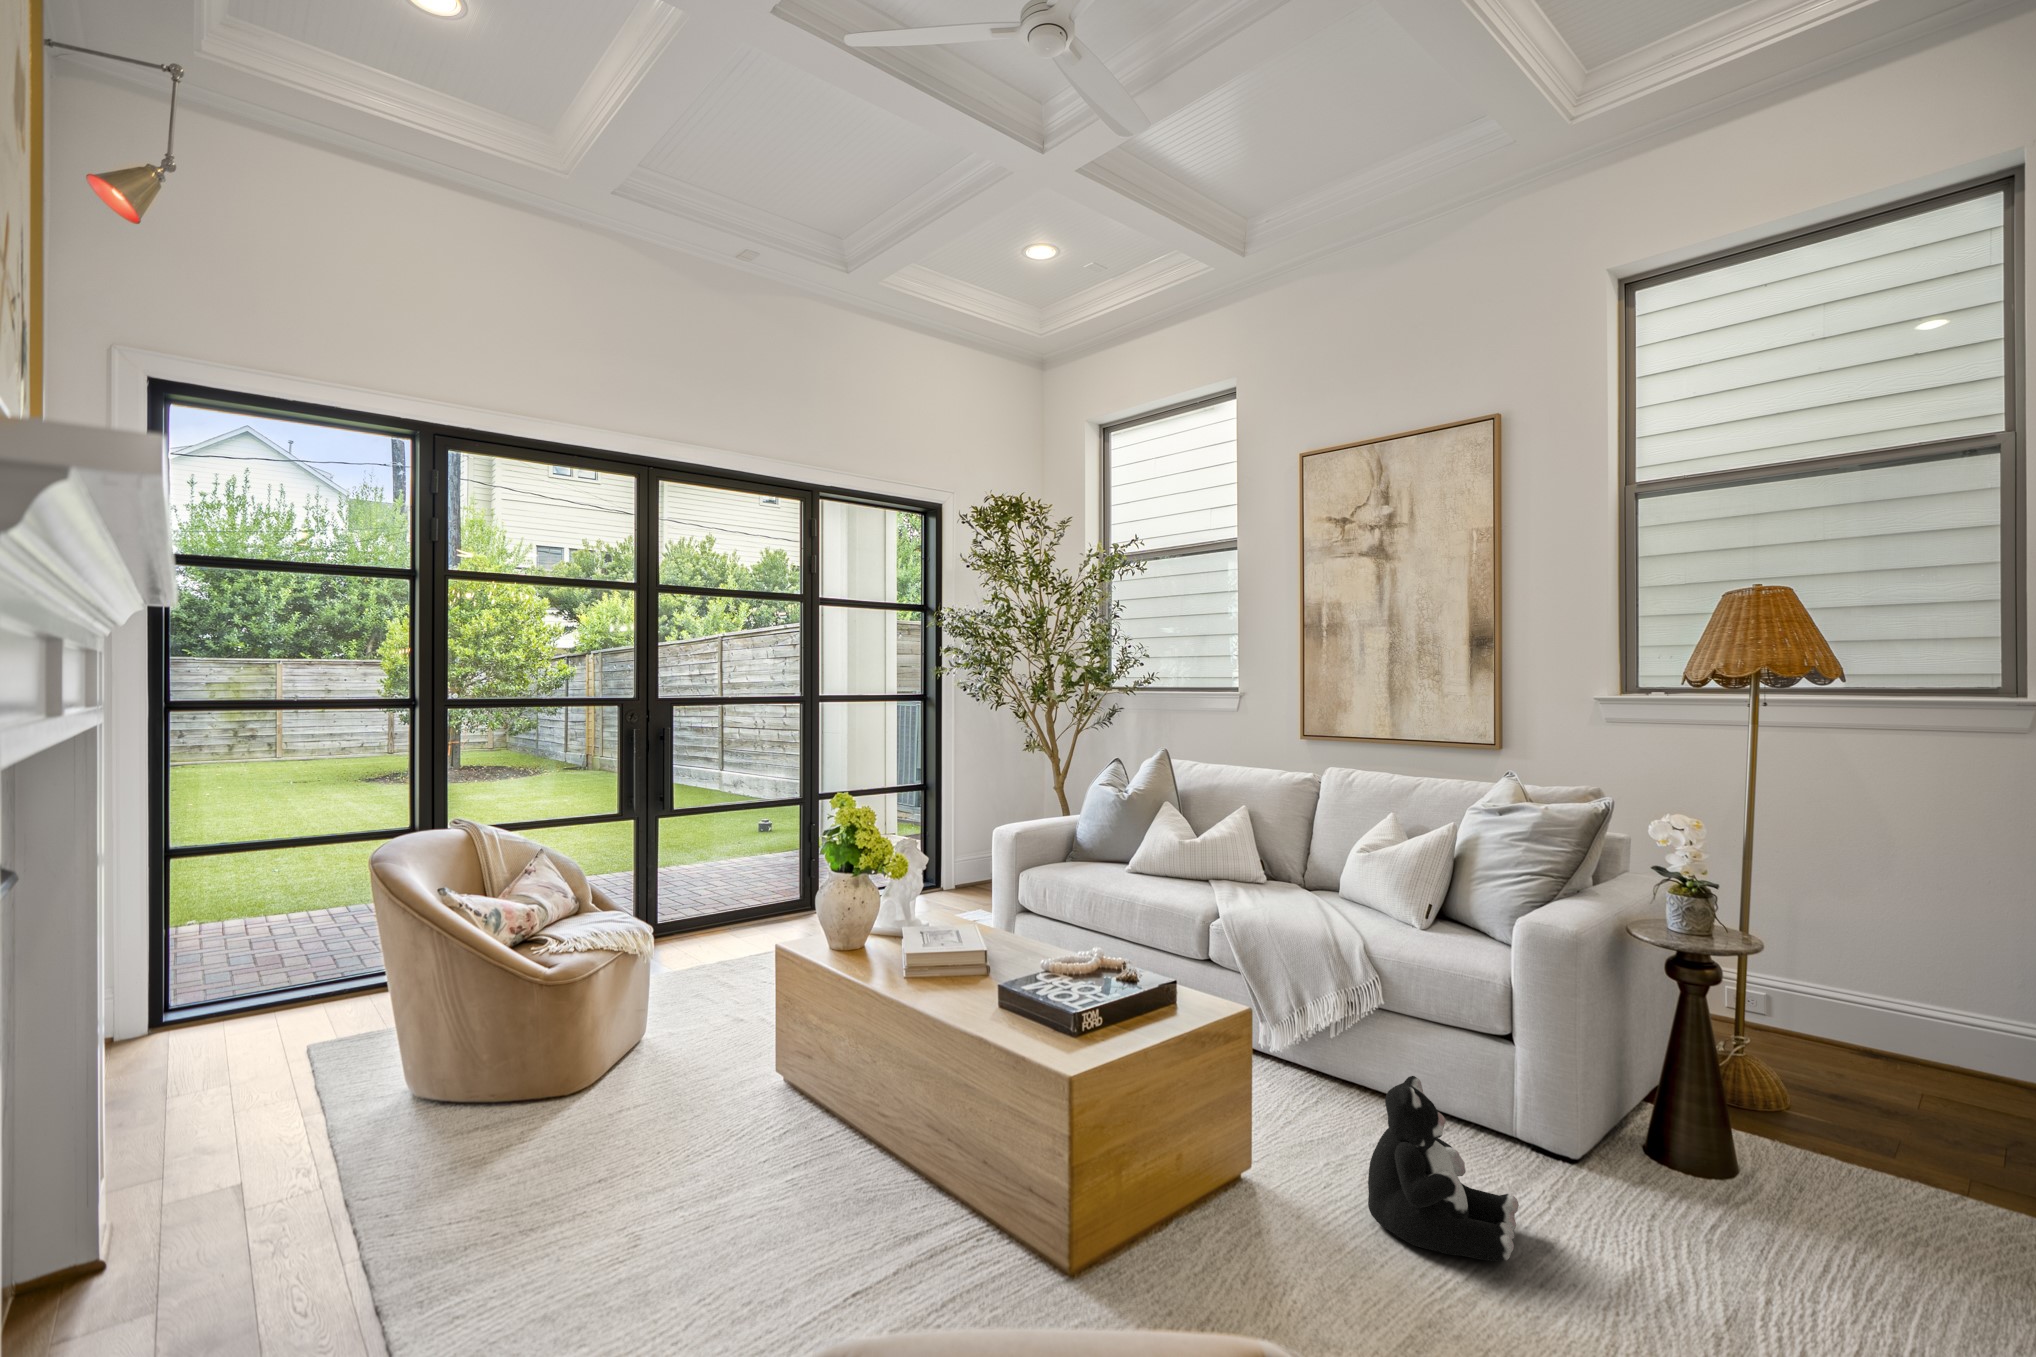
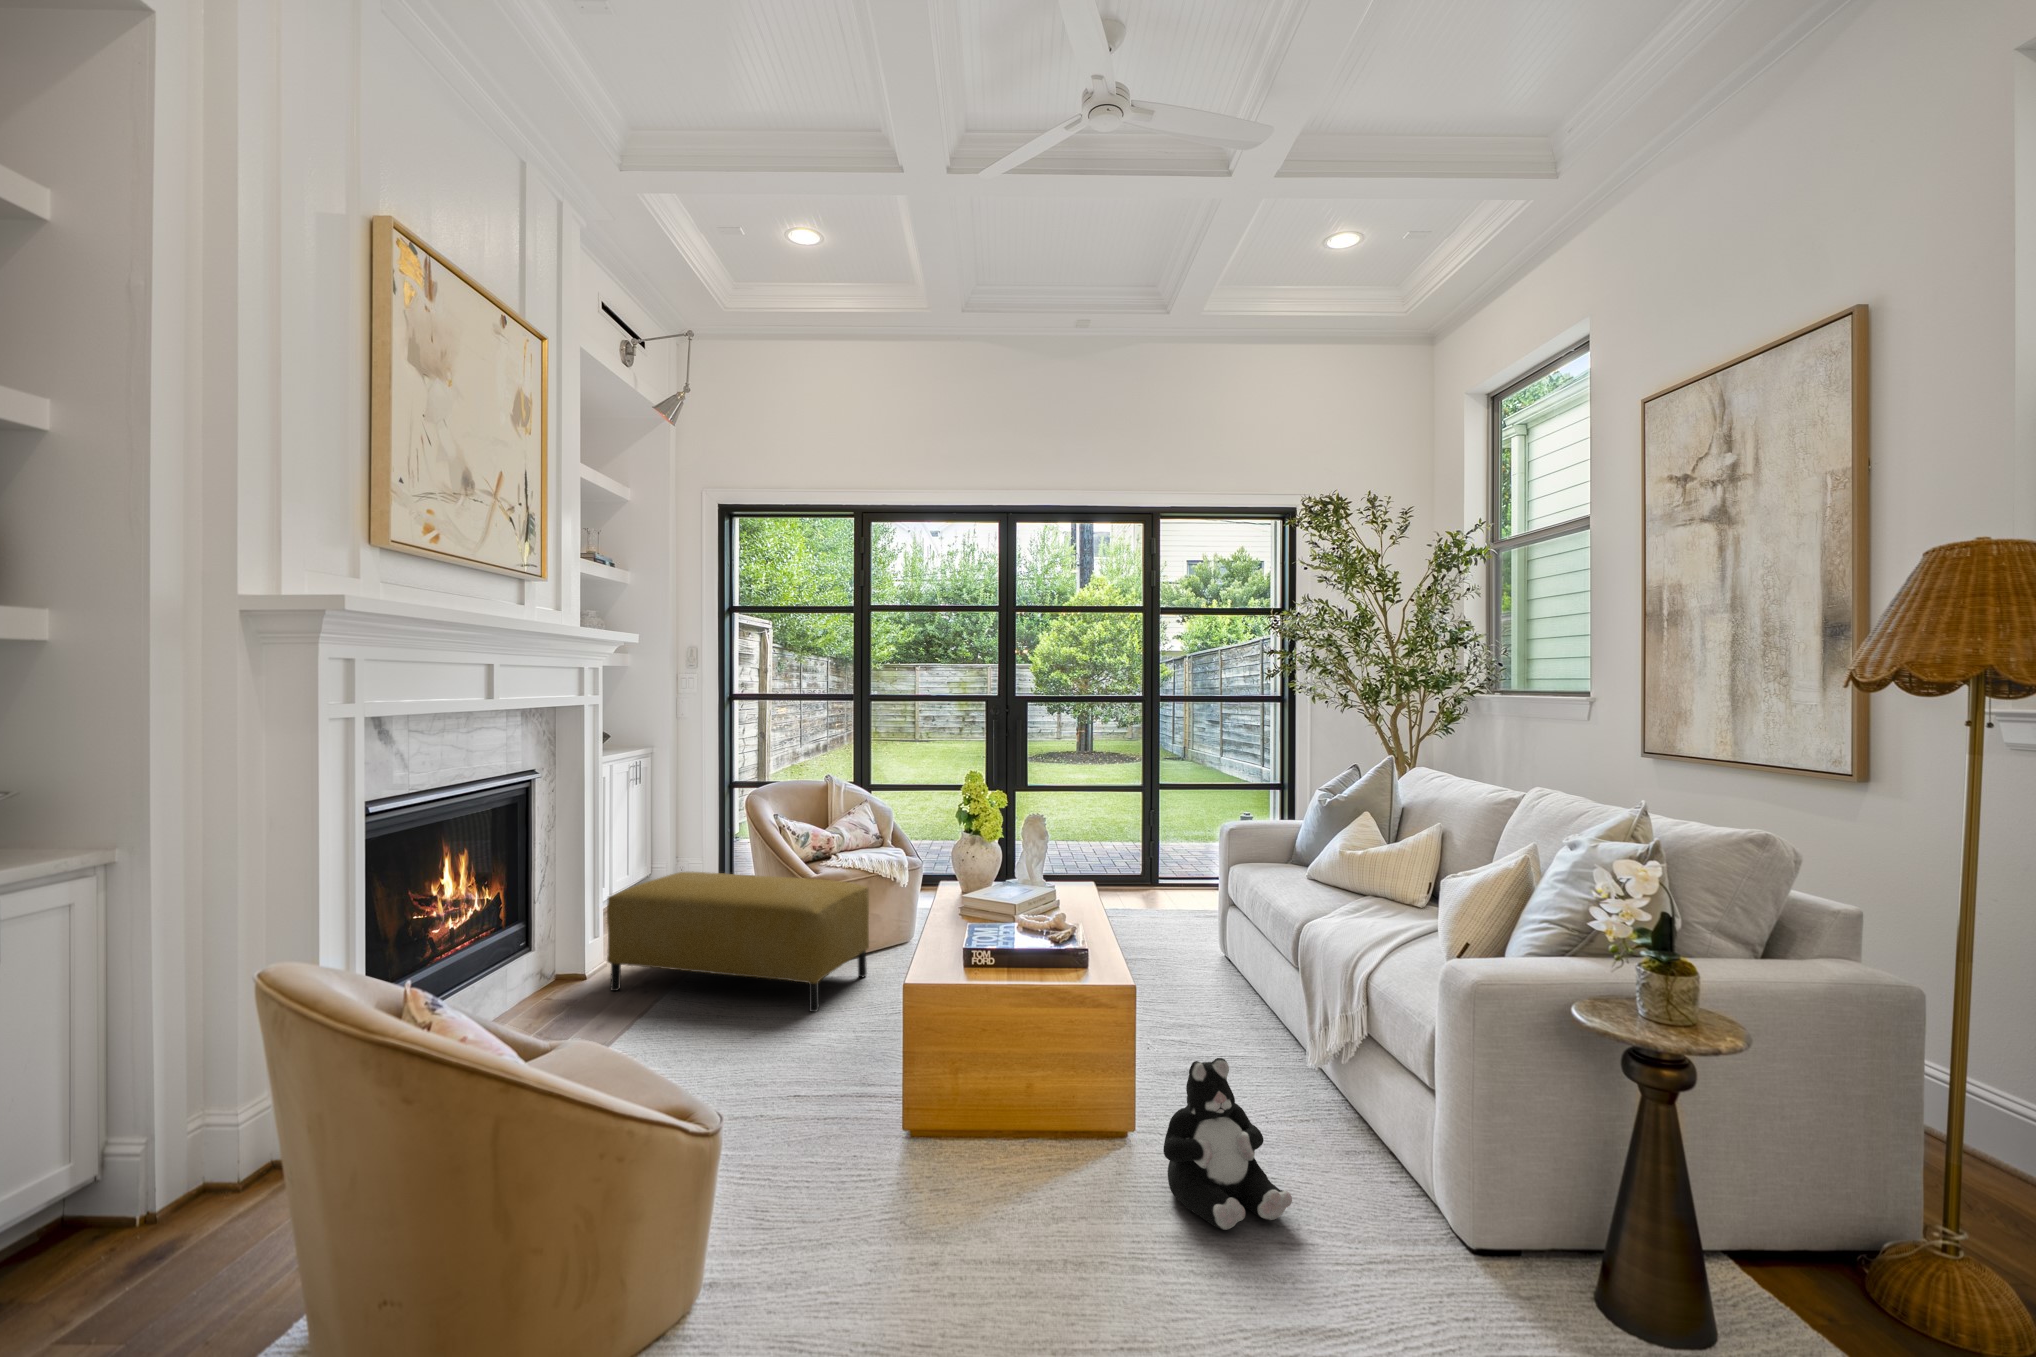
ottoman: none [178,972,668,1282] -> present [607,872,869,1012]

